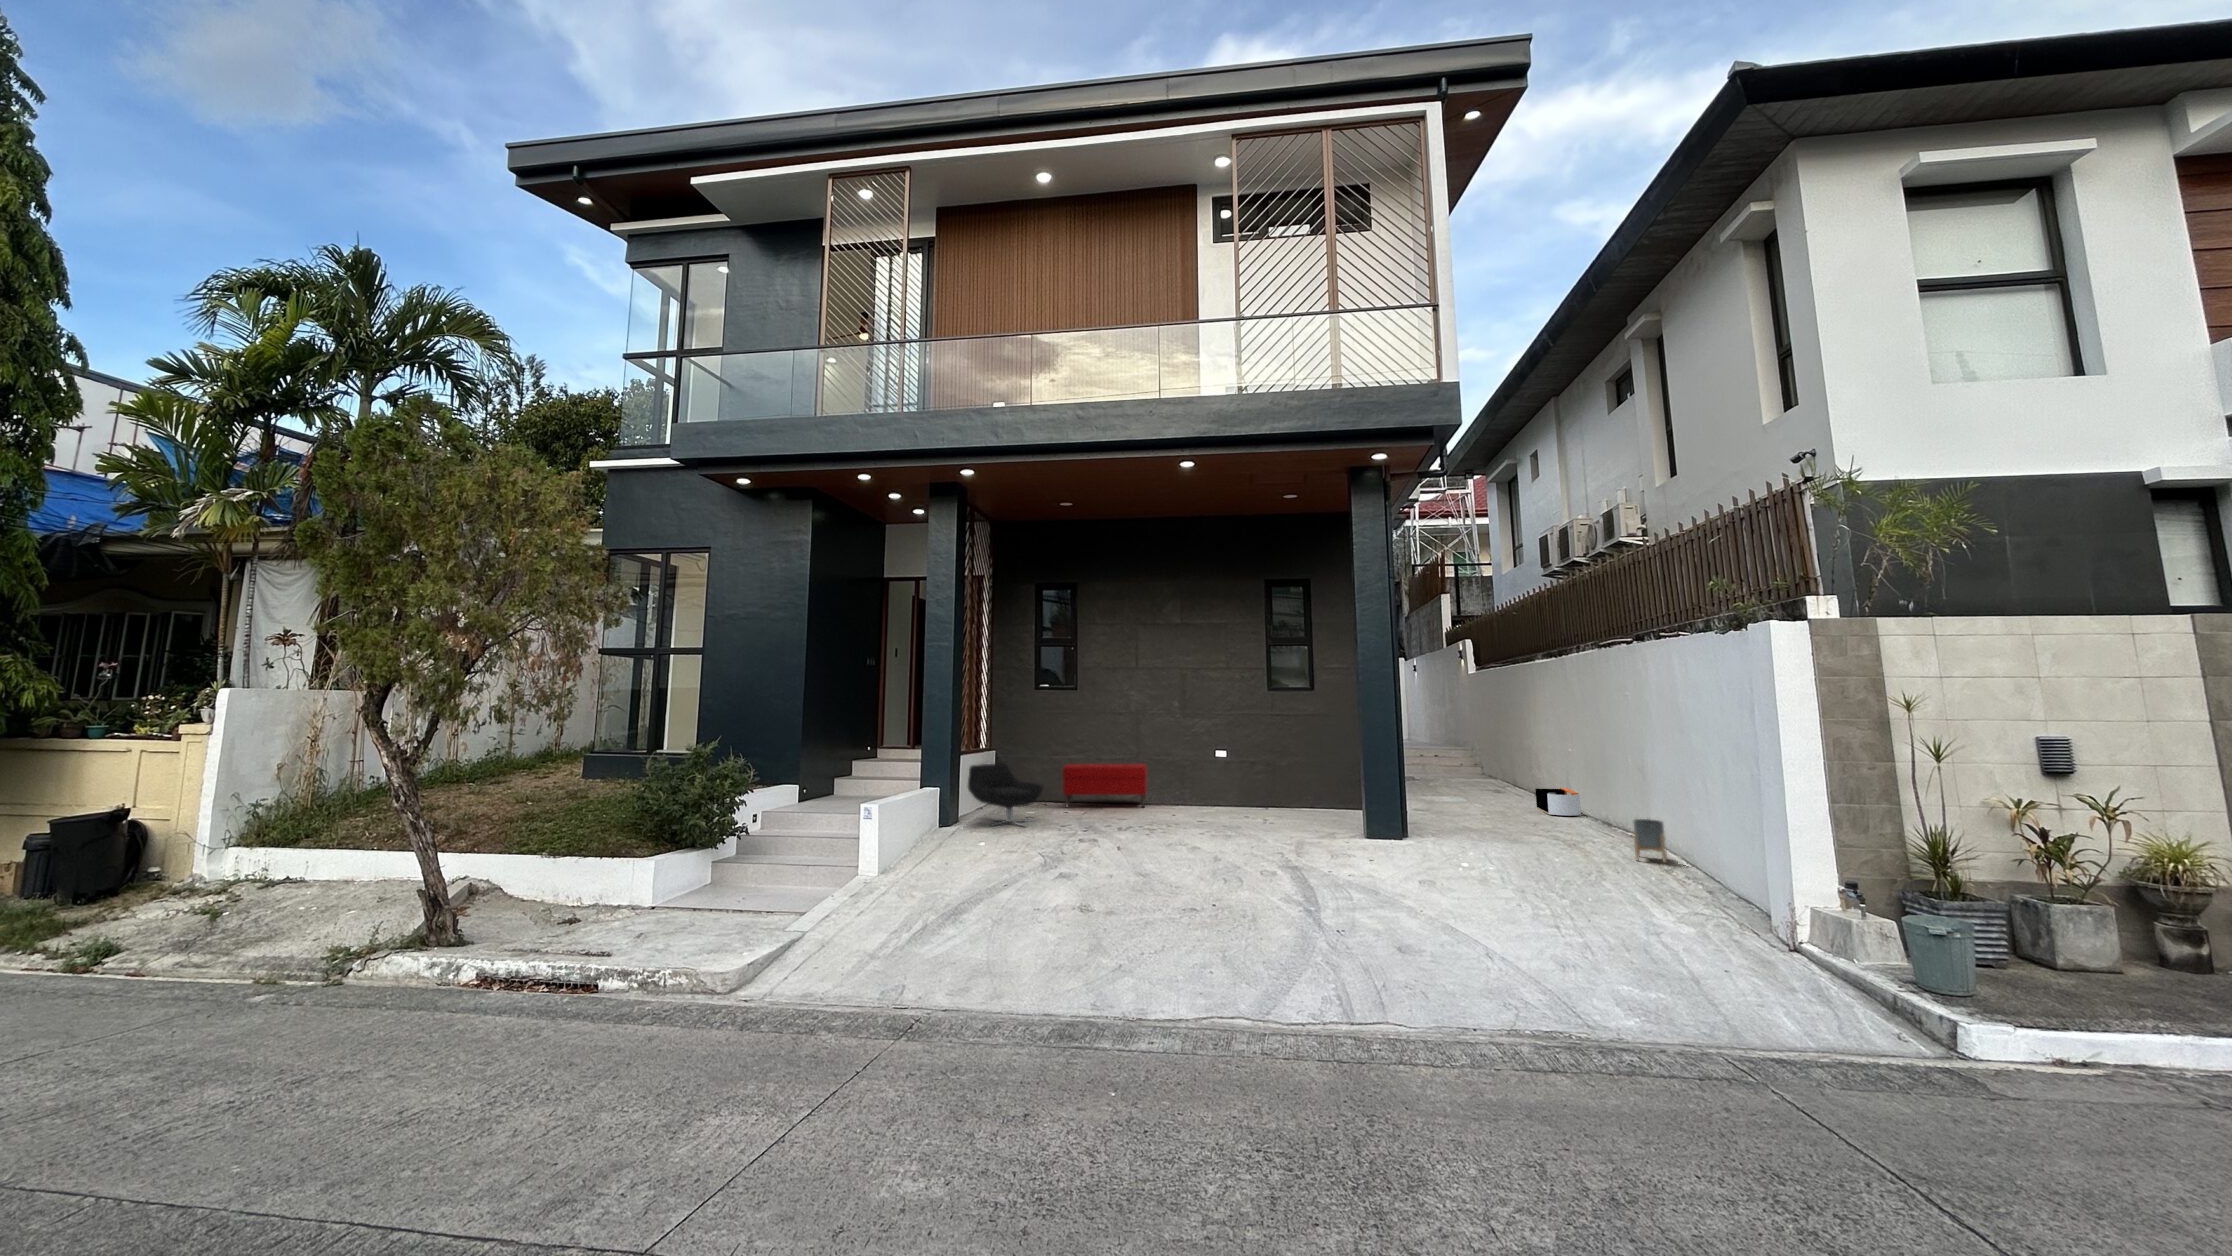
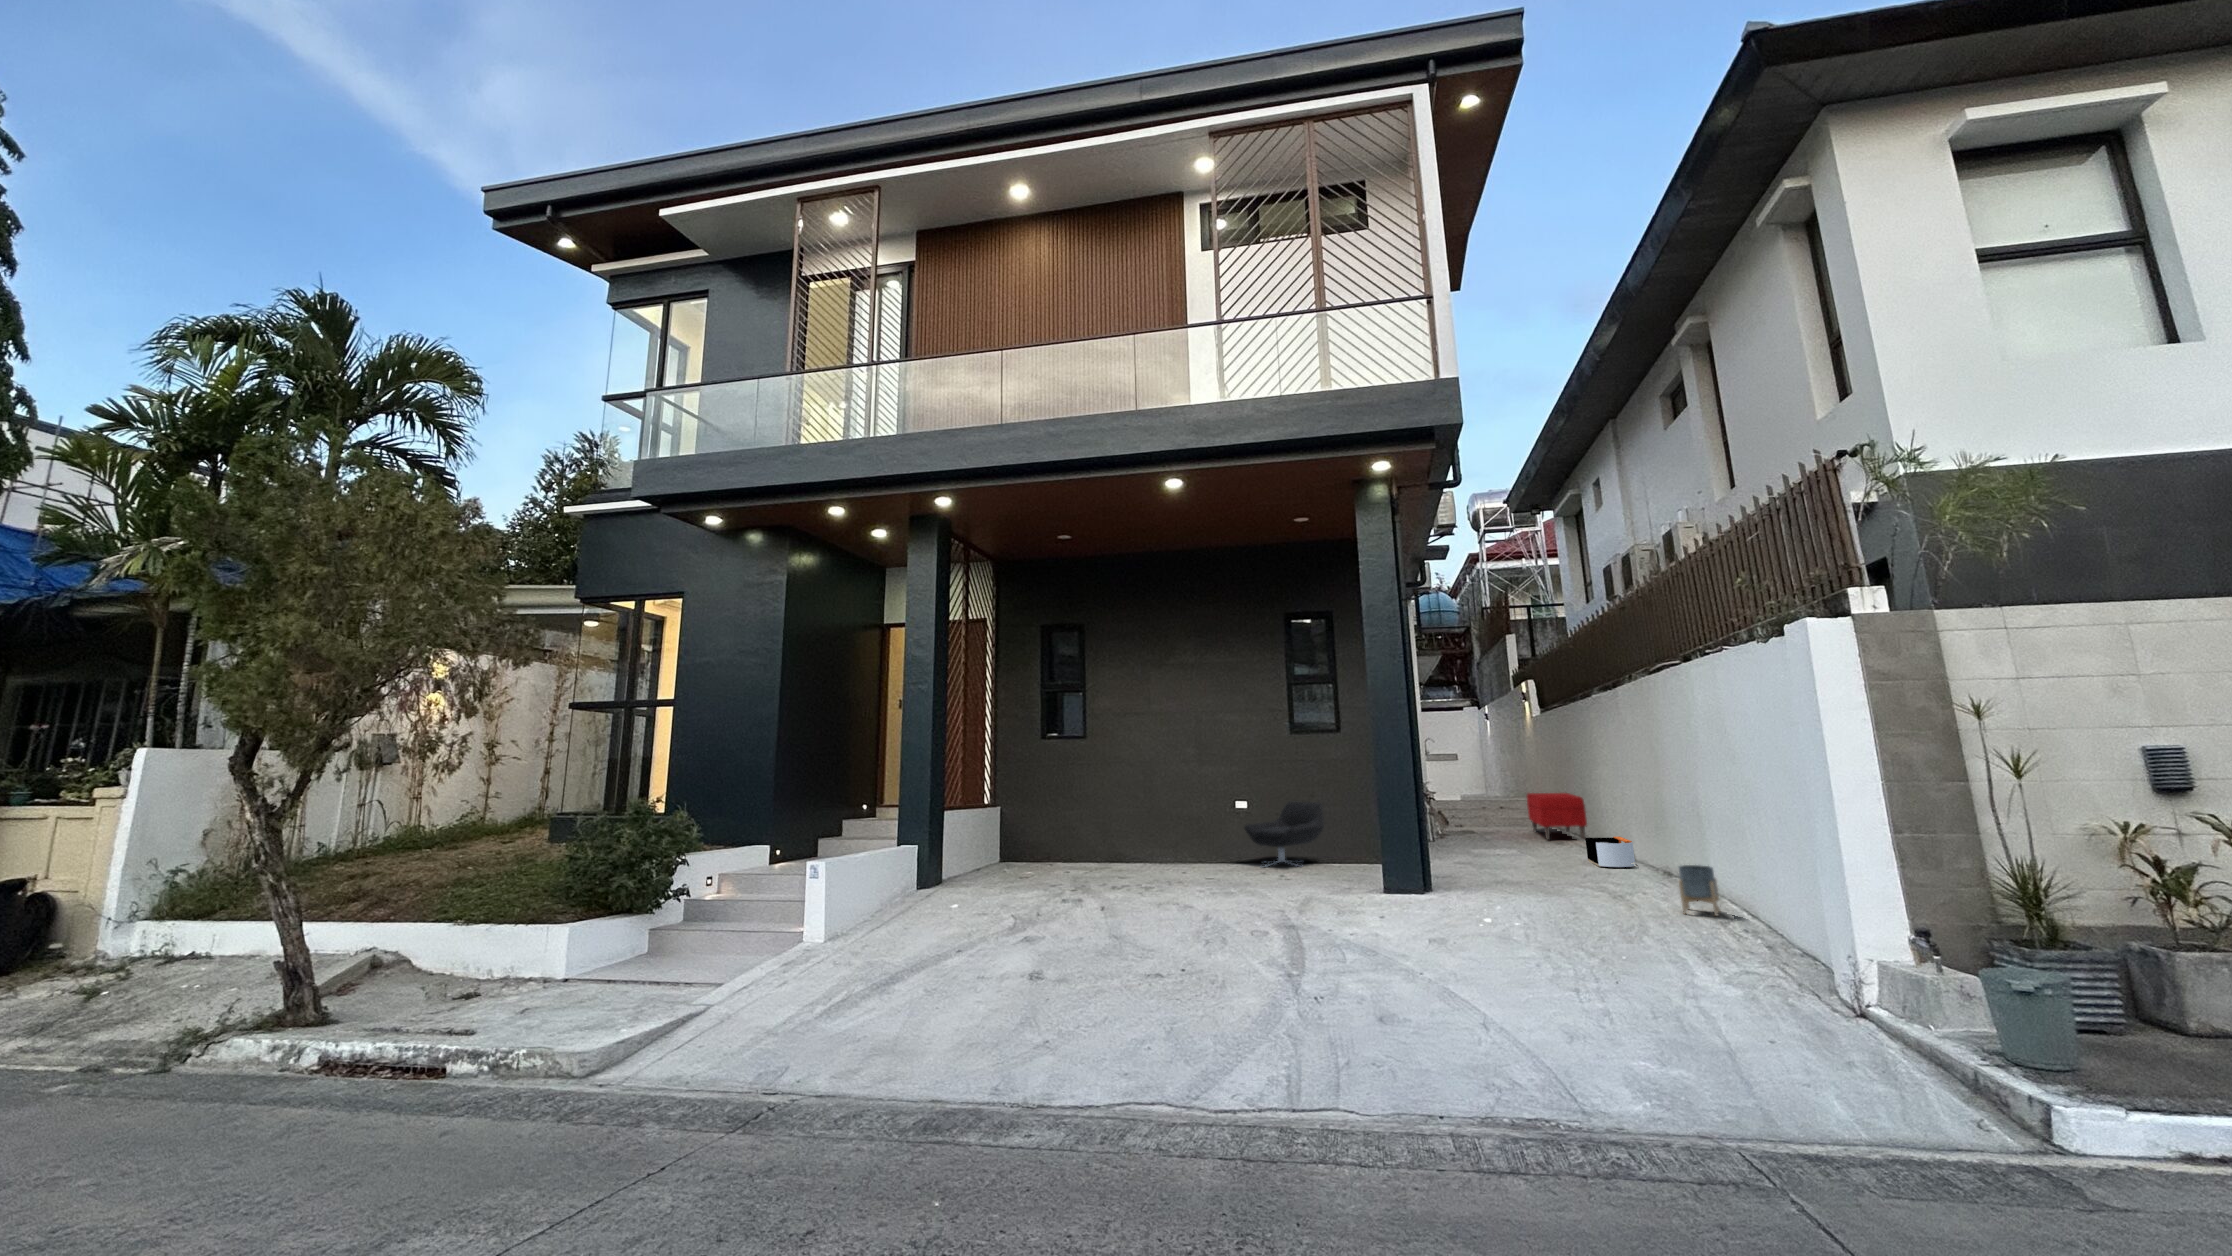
lounge chair: present [968,763,1043,822] -> present [1244,802,1324,862]
bench: present [1063,764,1147,807] -> present [1527,793,1587,840]

